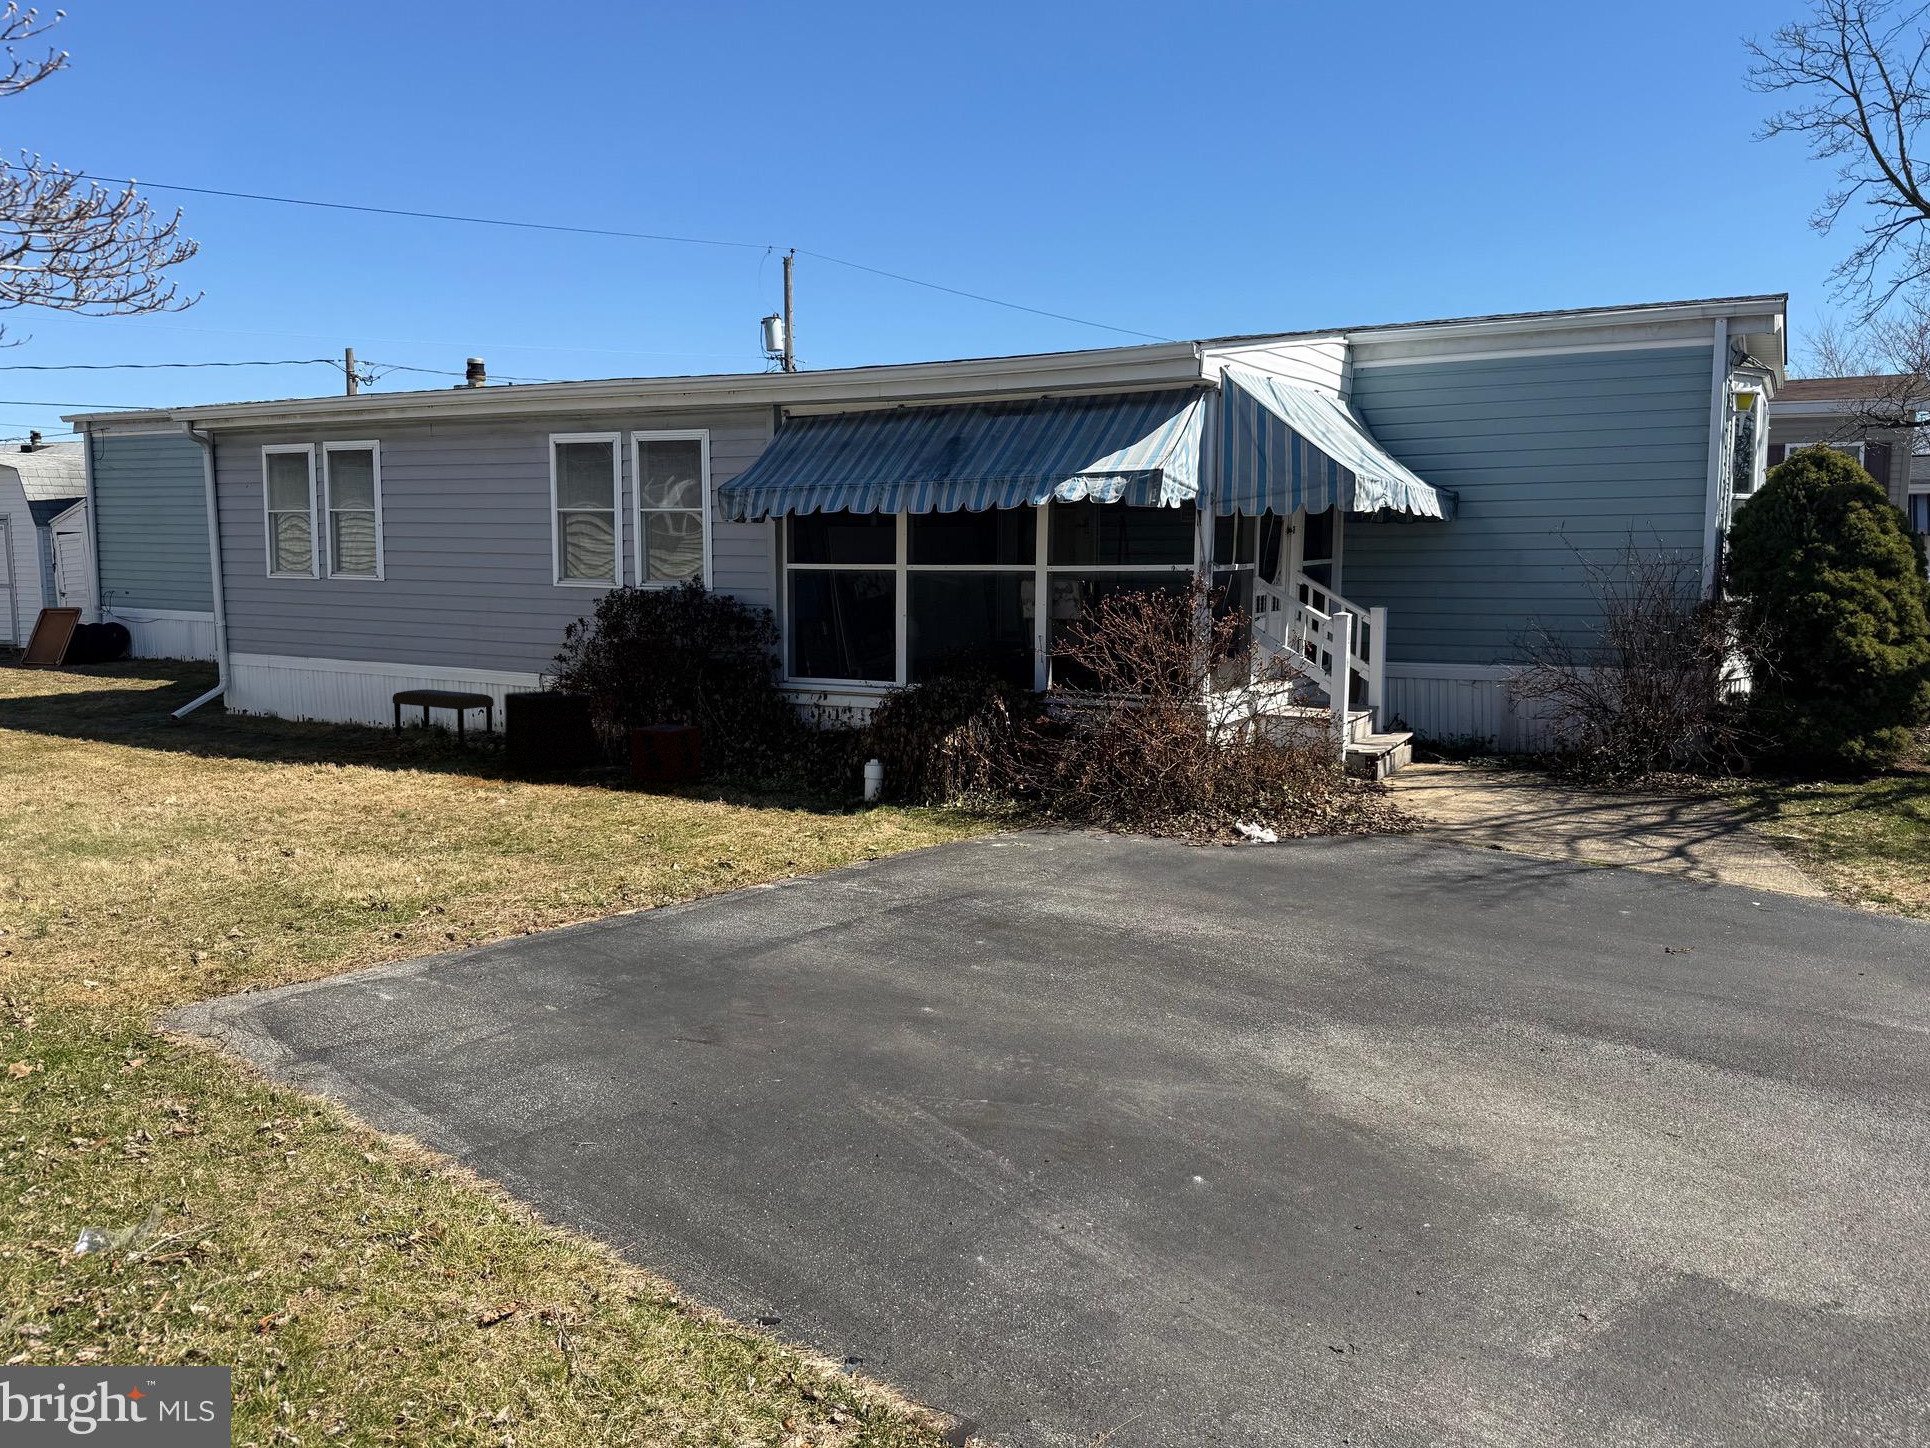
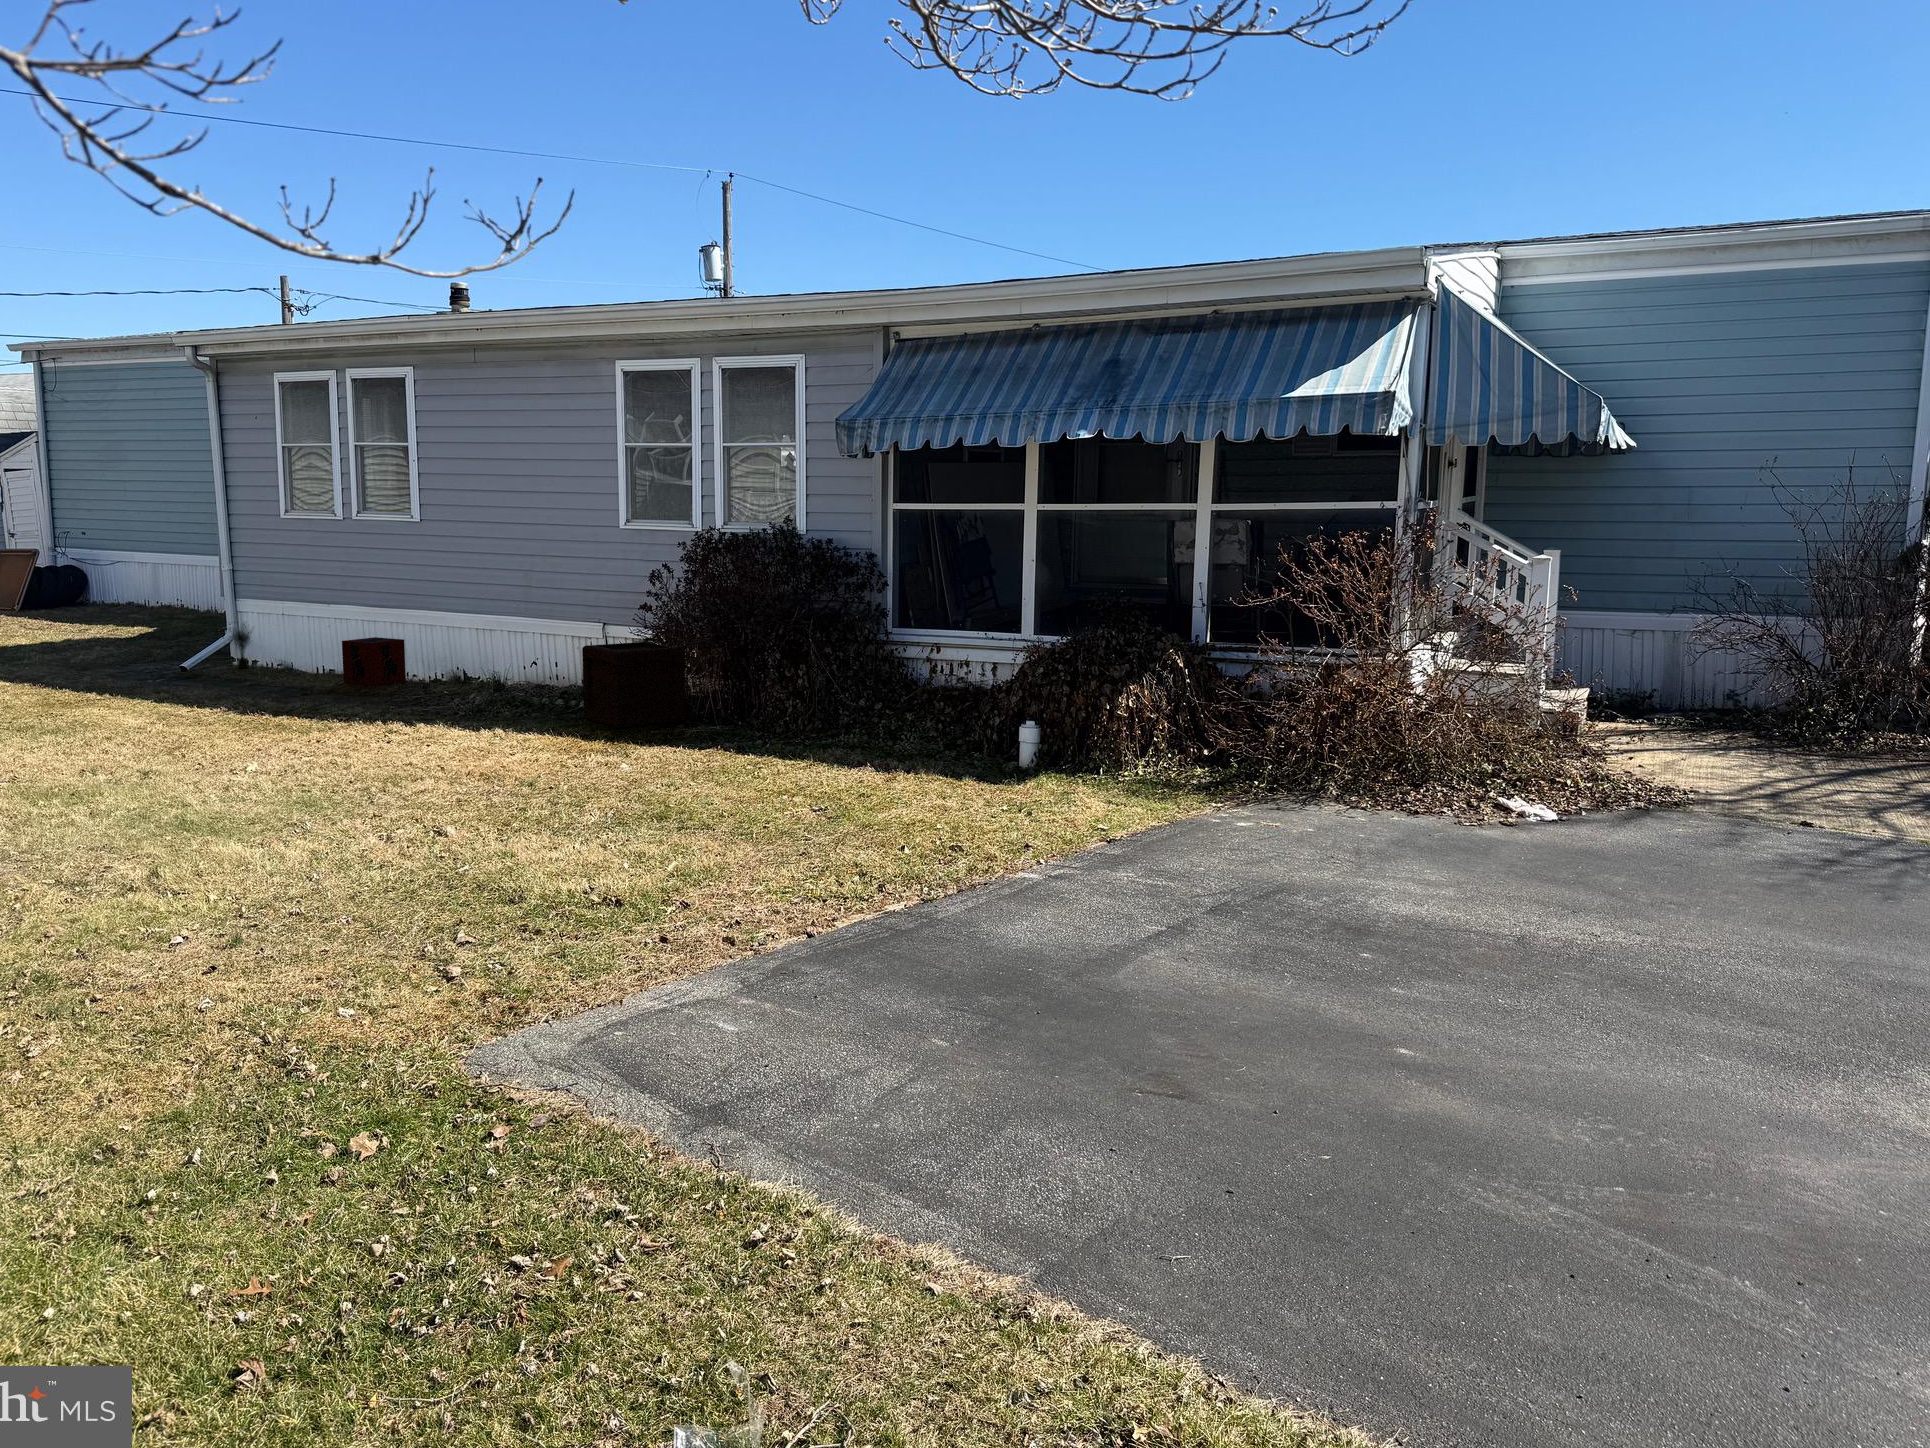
potted plant: none [218,672,248,716] -> present [231,624,252,668]
bench: present [392,689,494,743] -> none [436,640,549,700]
storage box: present [631,724,701,781] -> present [342,637,406,685]

